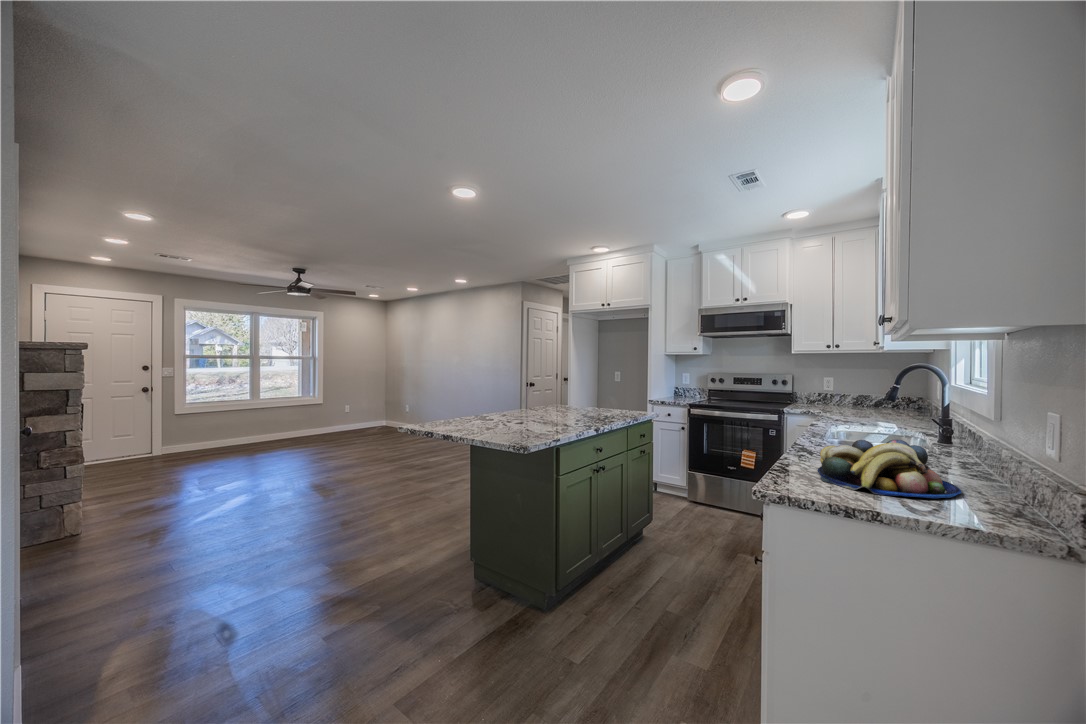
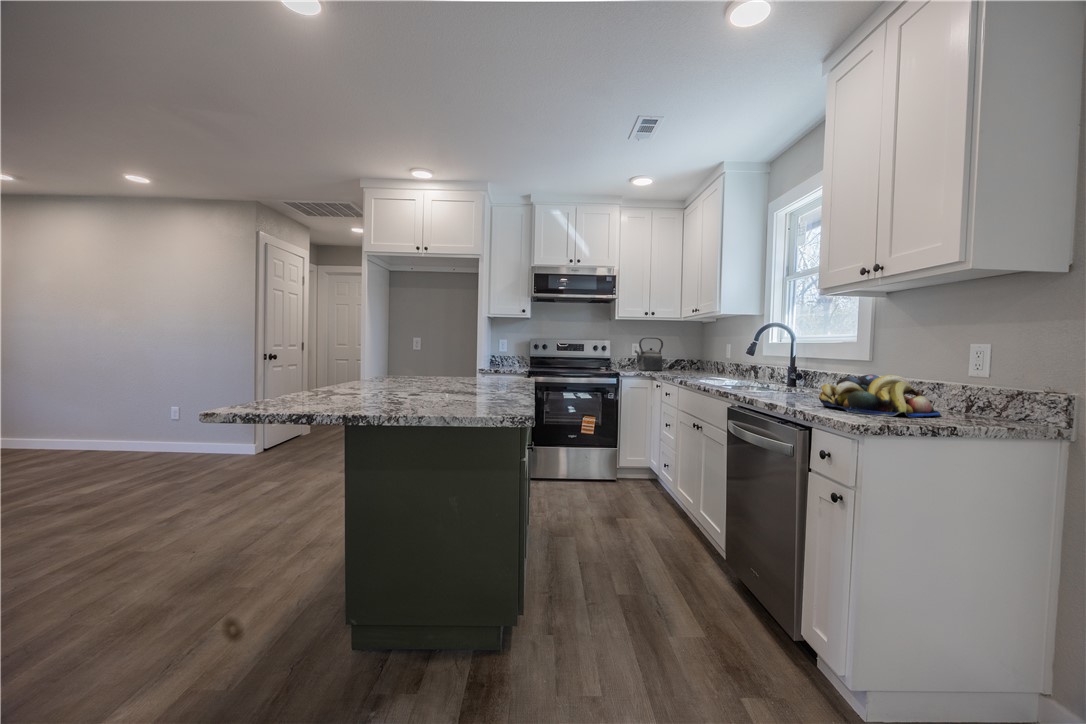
kettle: none [821,372,861,409] -> present [635,338,663,371]

